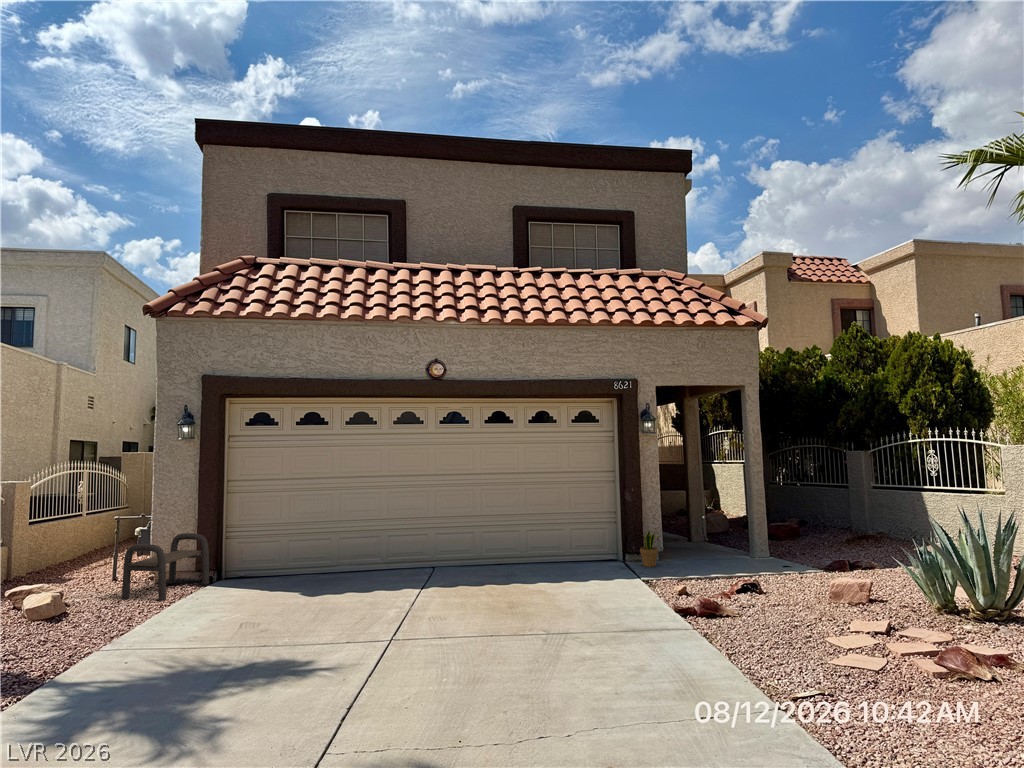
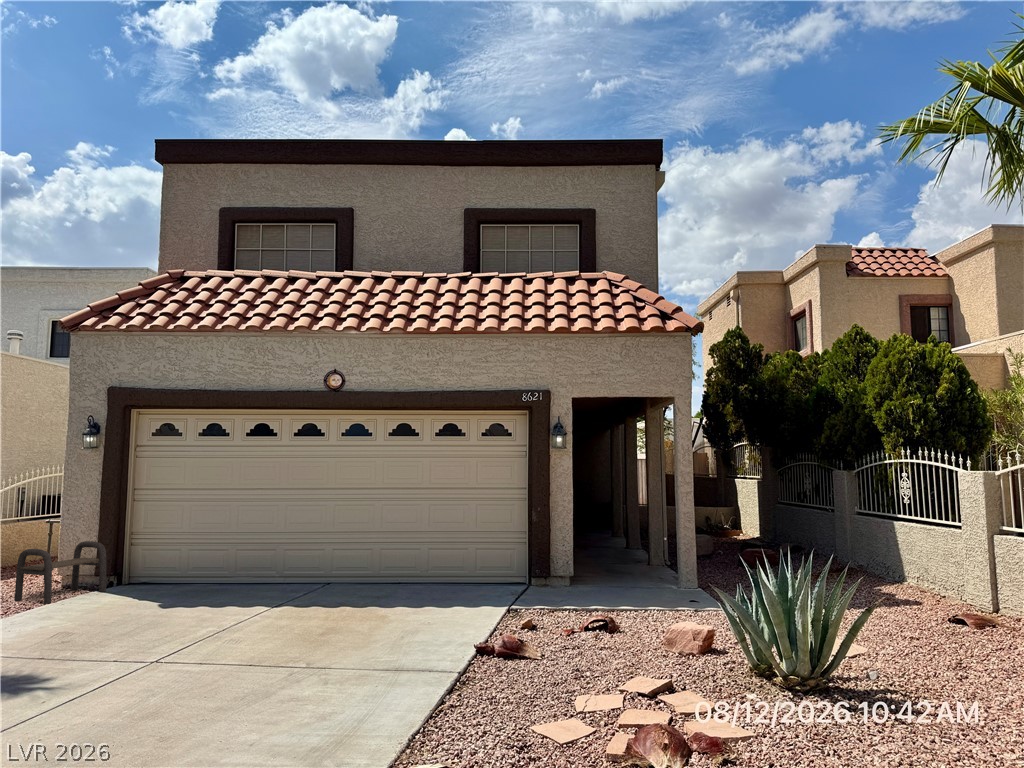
potted plant: present [640,531,659,567] -> none [543,552,564,591]

